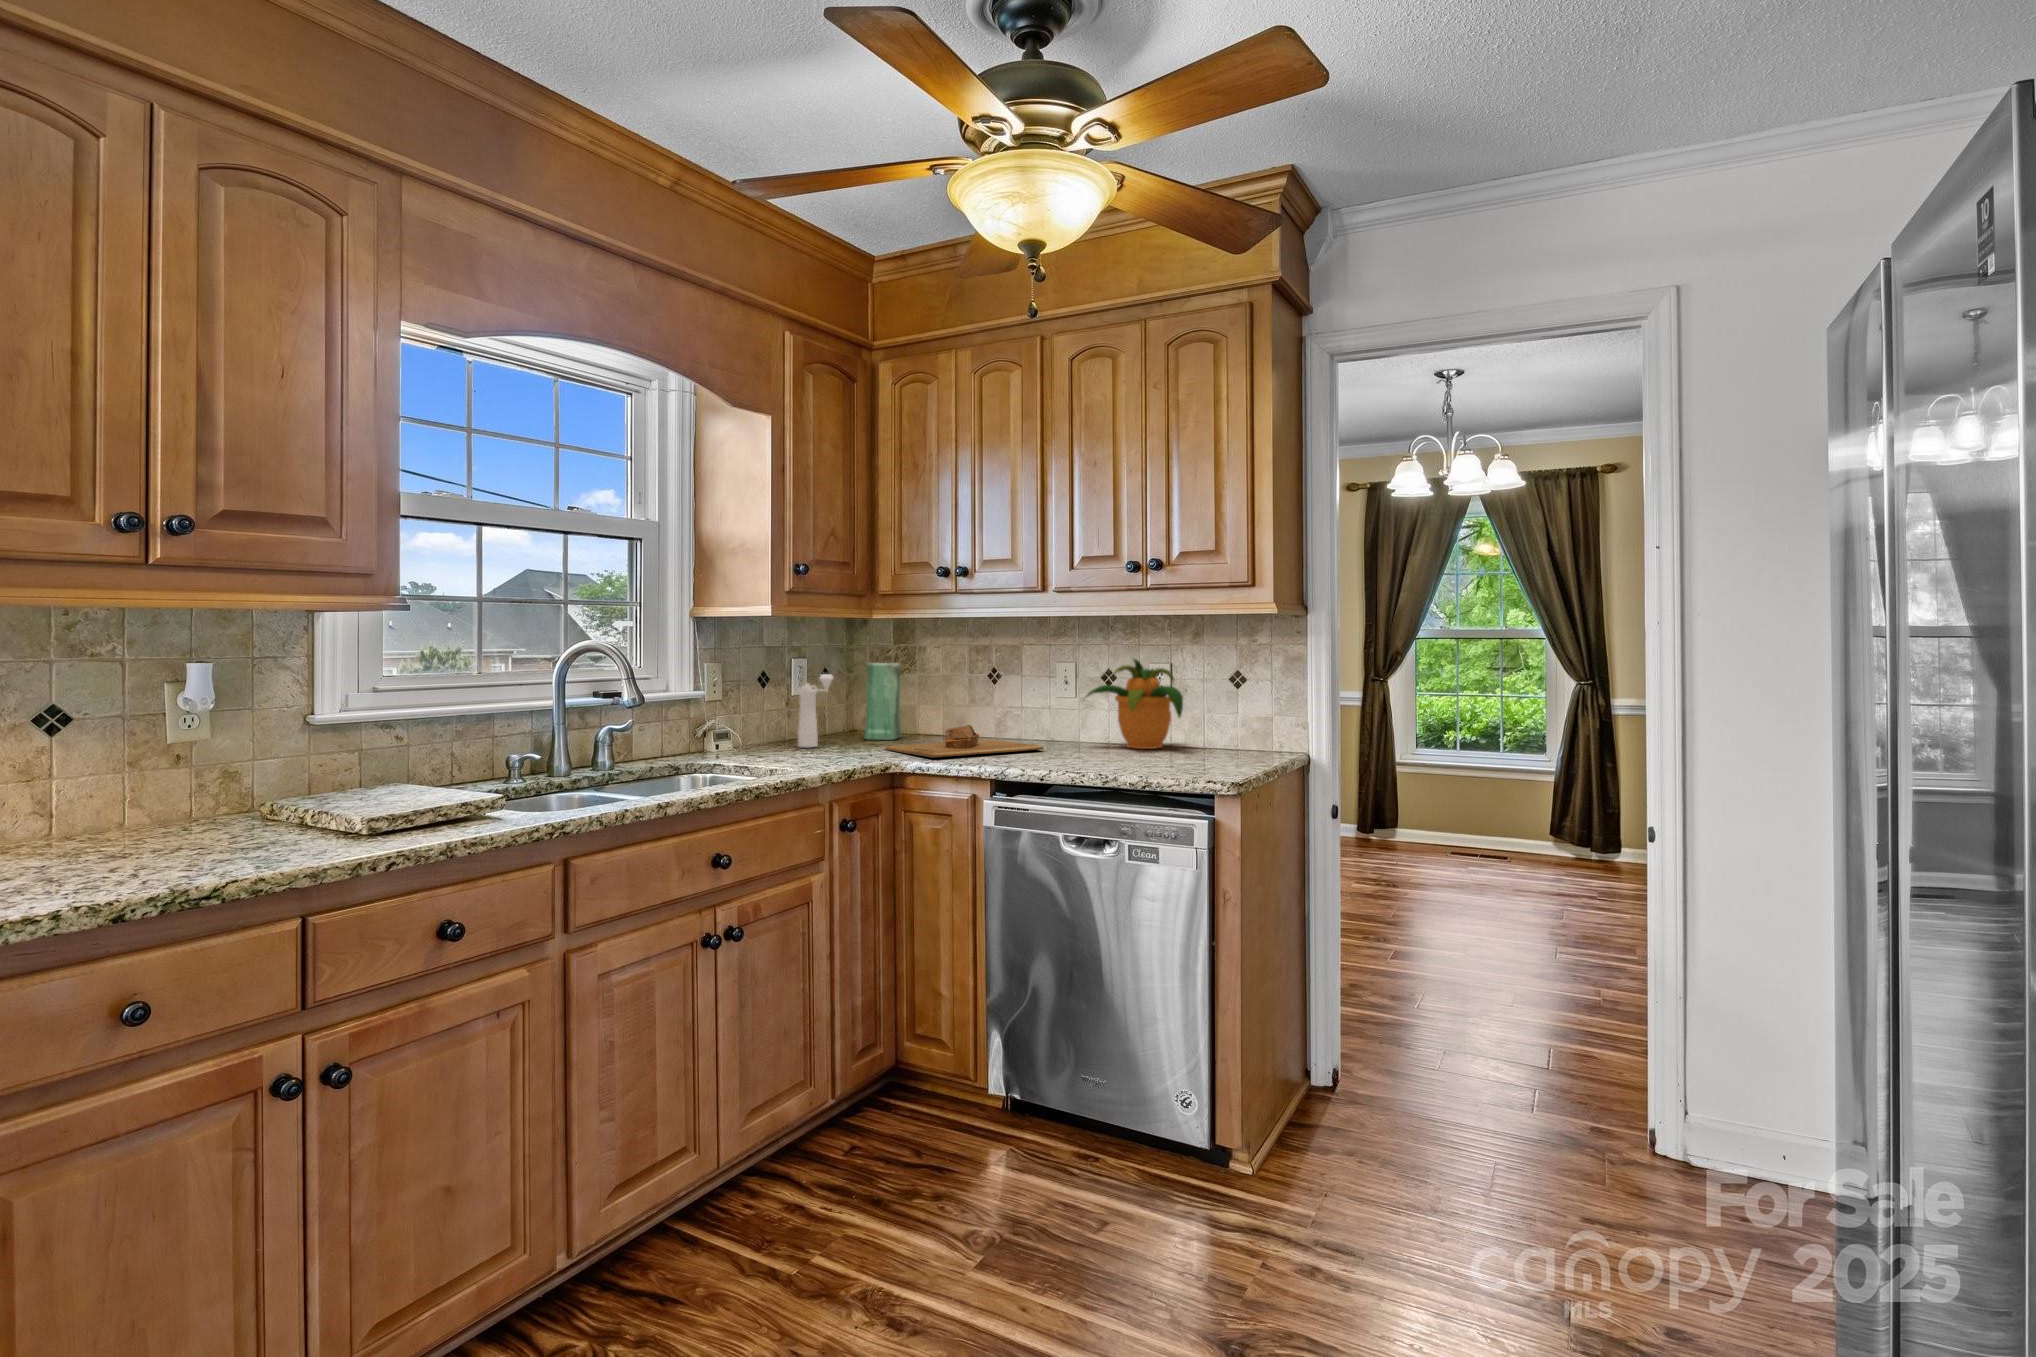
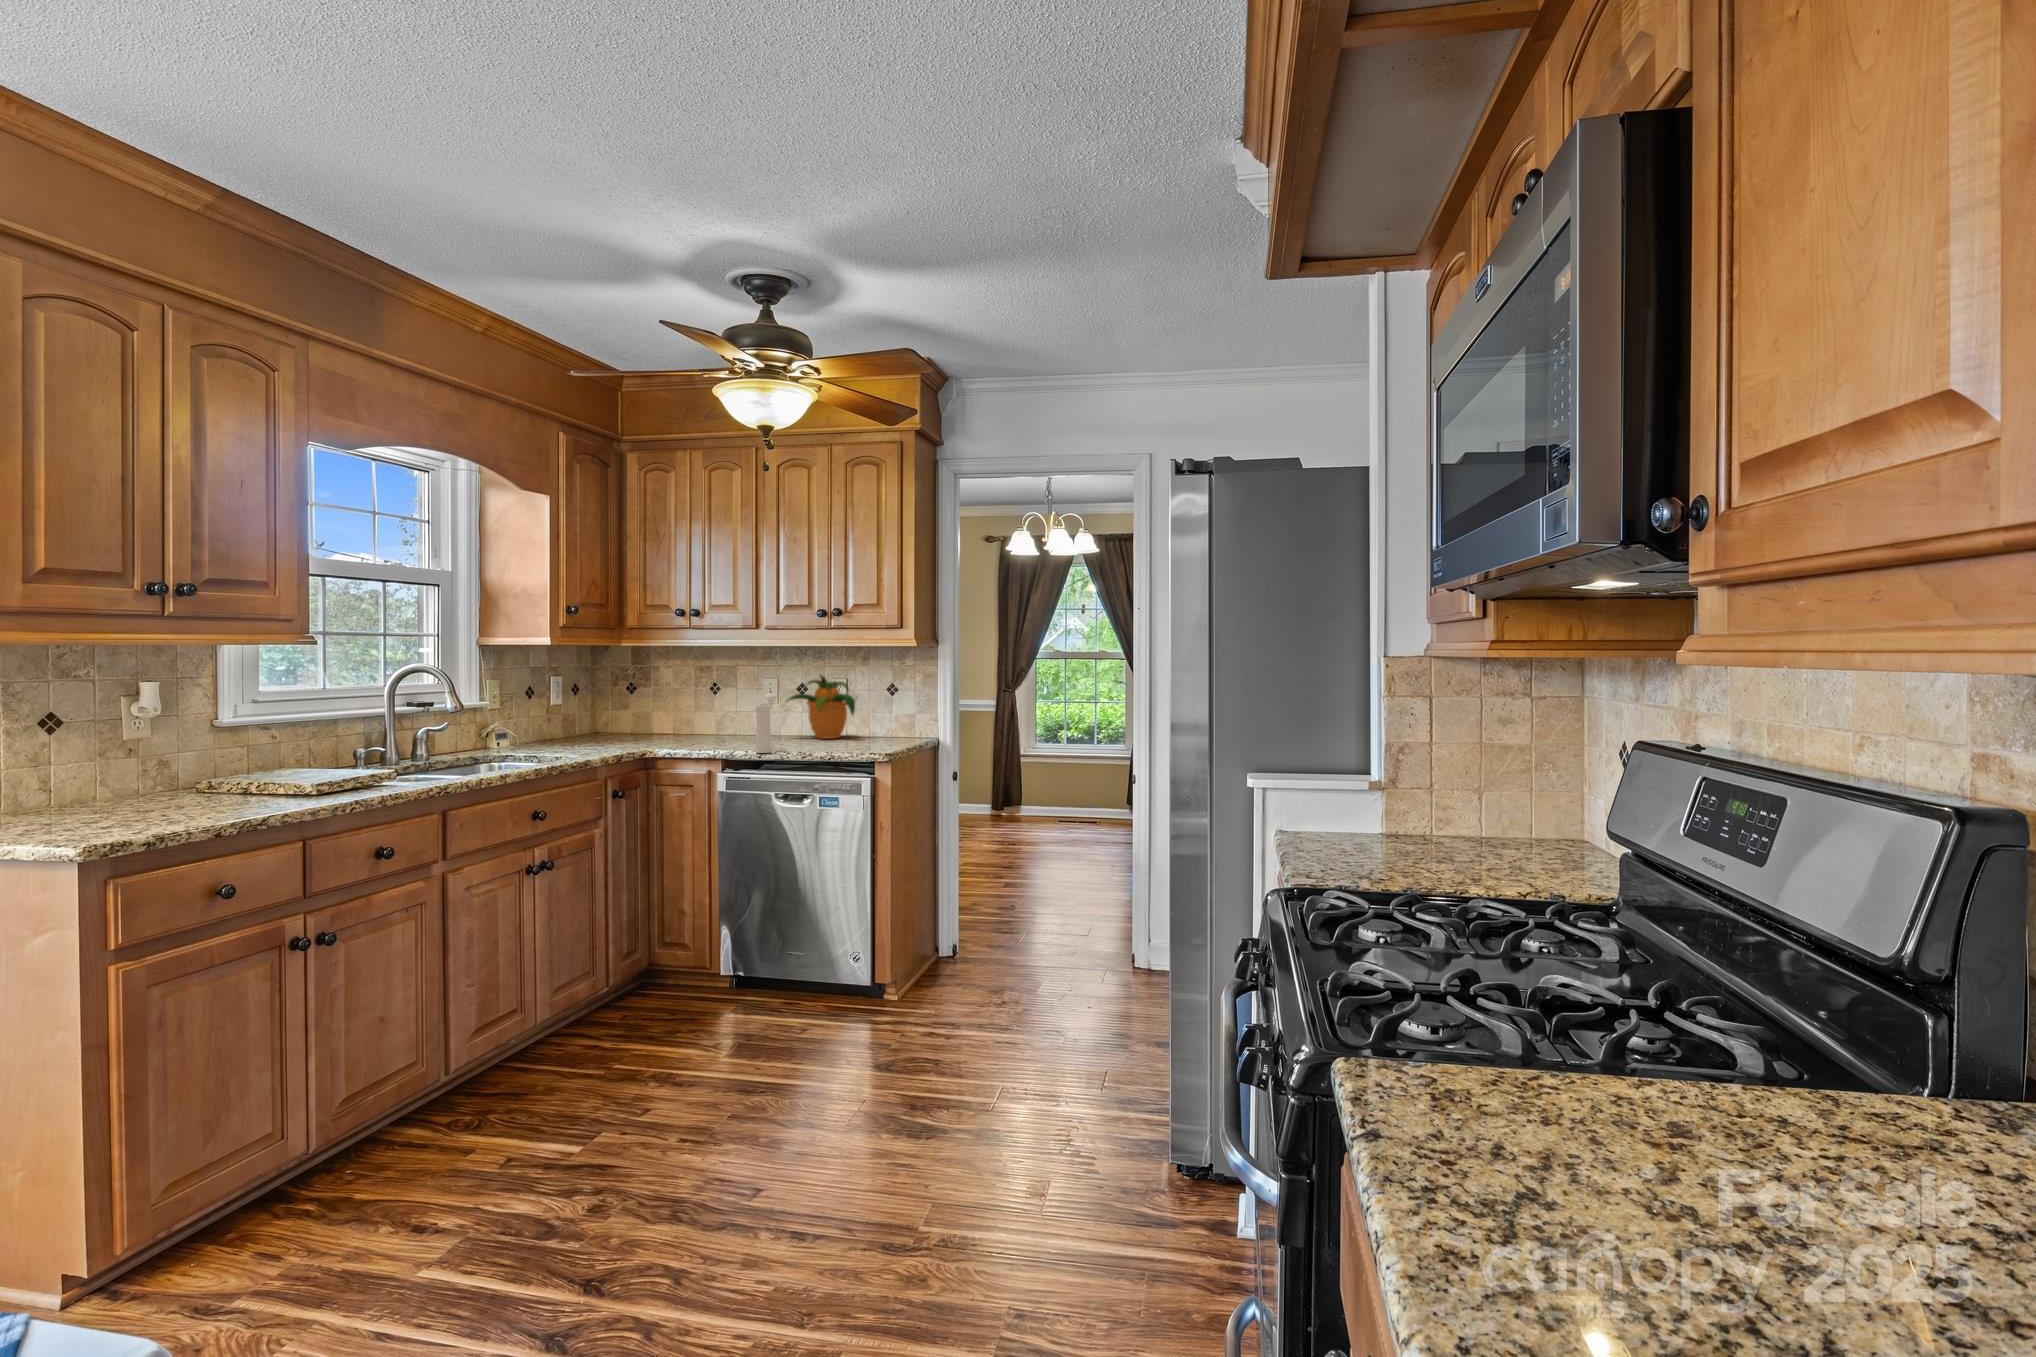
vase: present [864,663,901,740] -> none [610,679,639,737]
pepper mill: present [798,674,833,747] -> present [755,693,777,753]
cutting board: present [885,725,1043,758] -> none [633,724,755,747]

